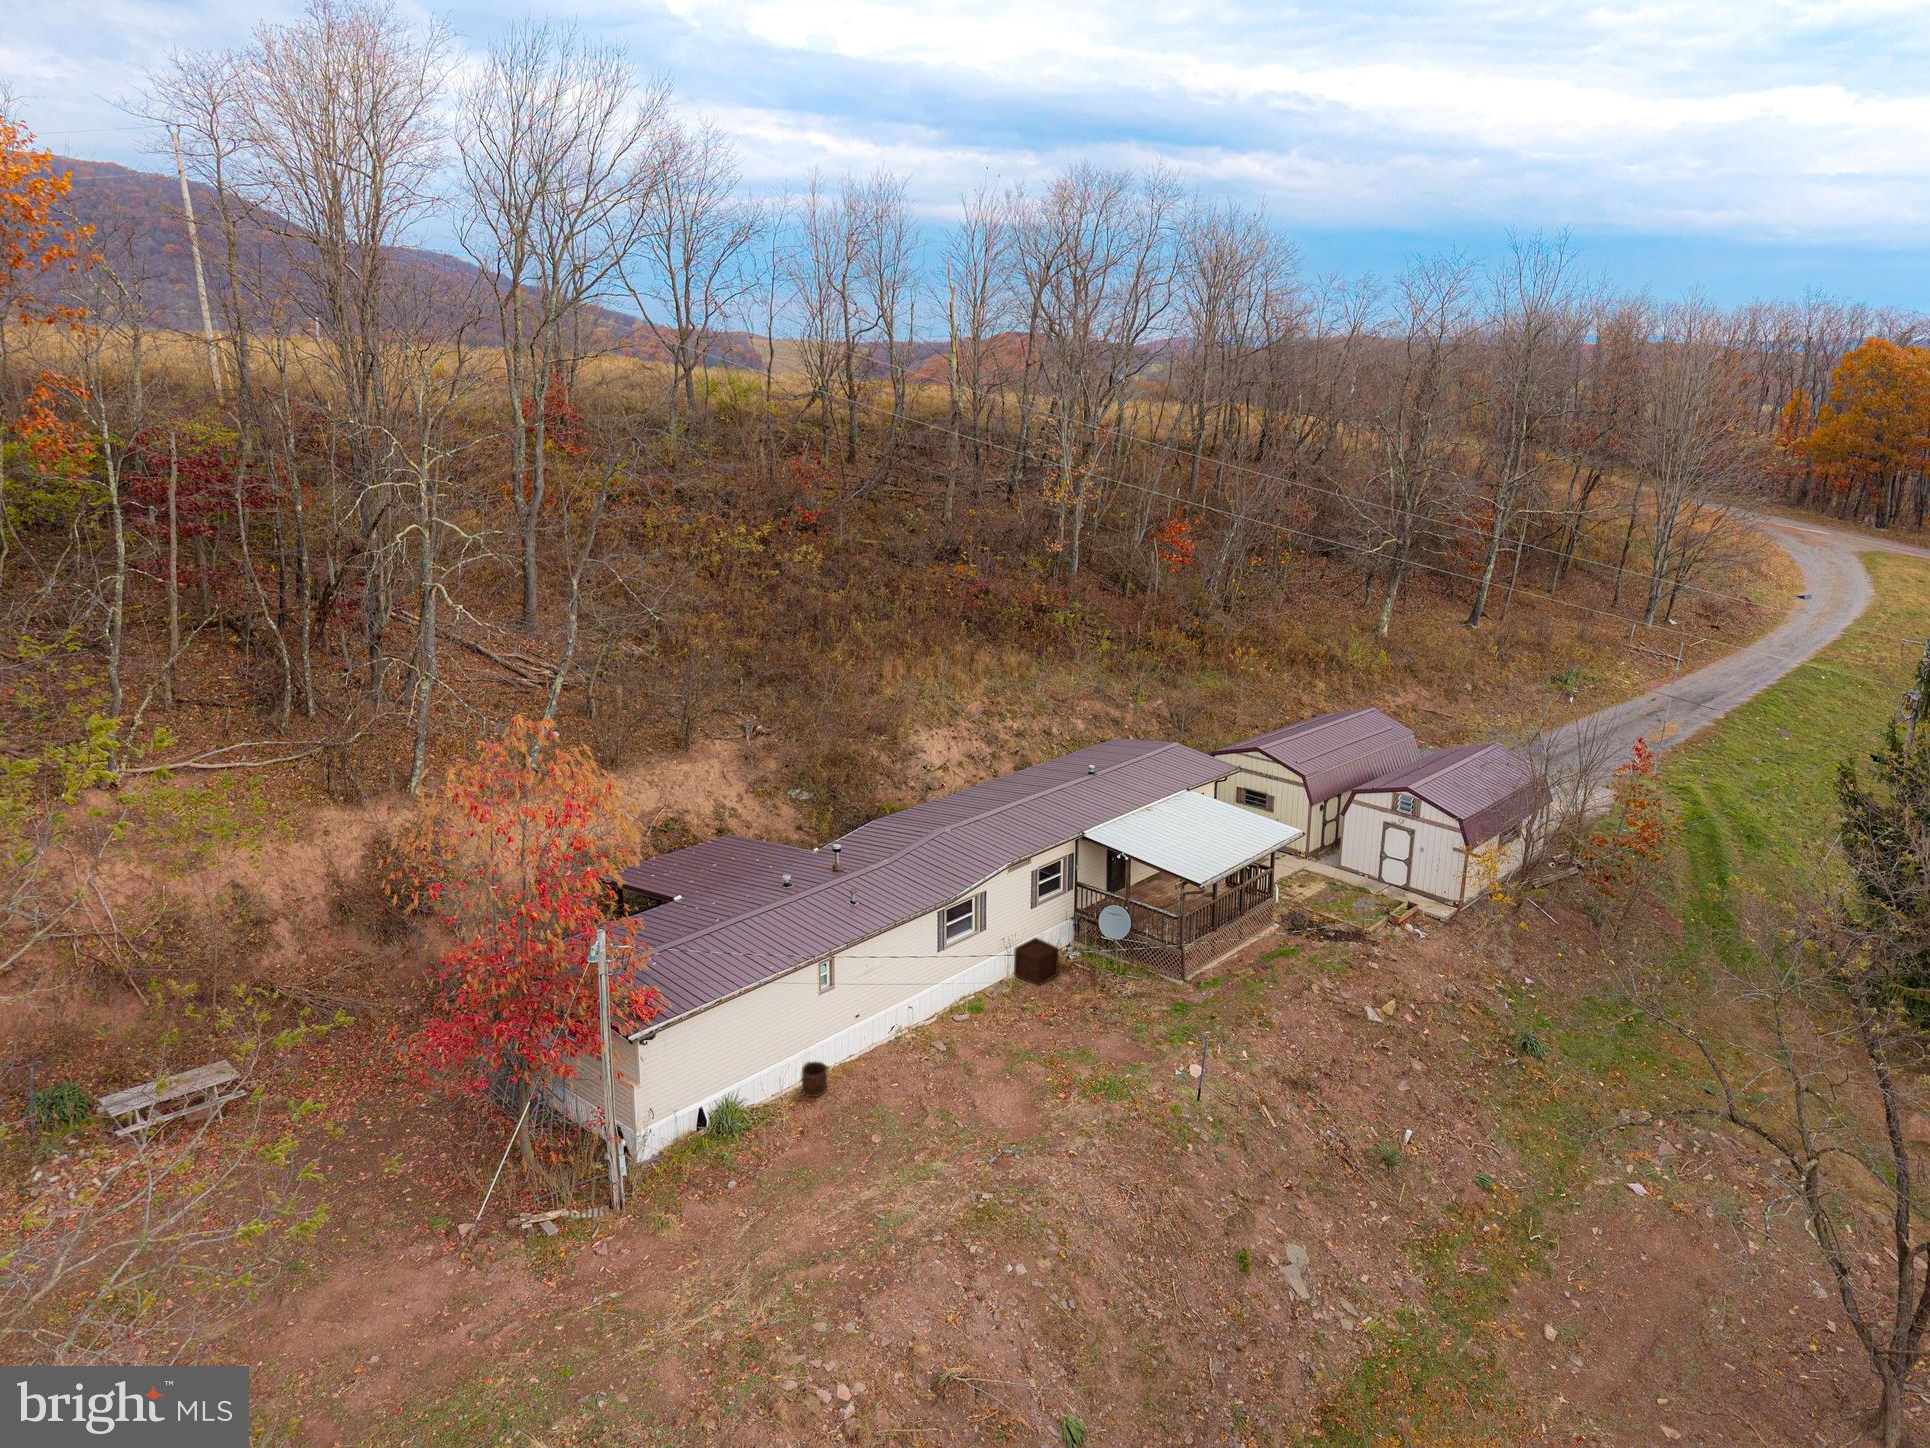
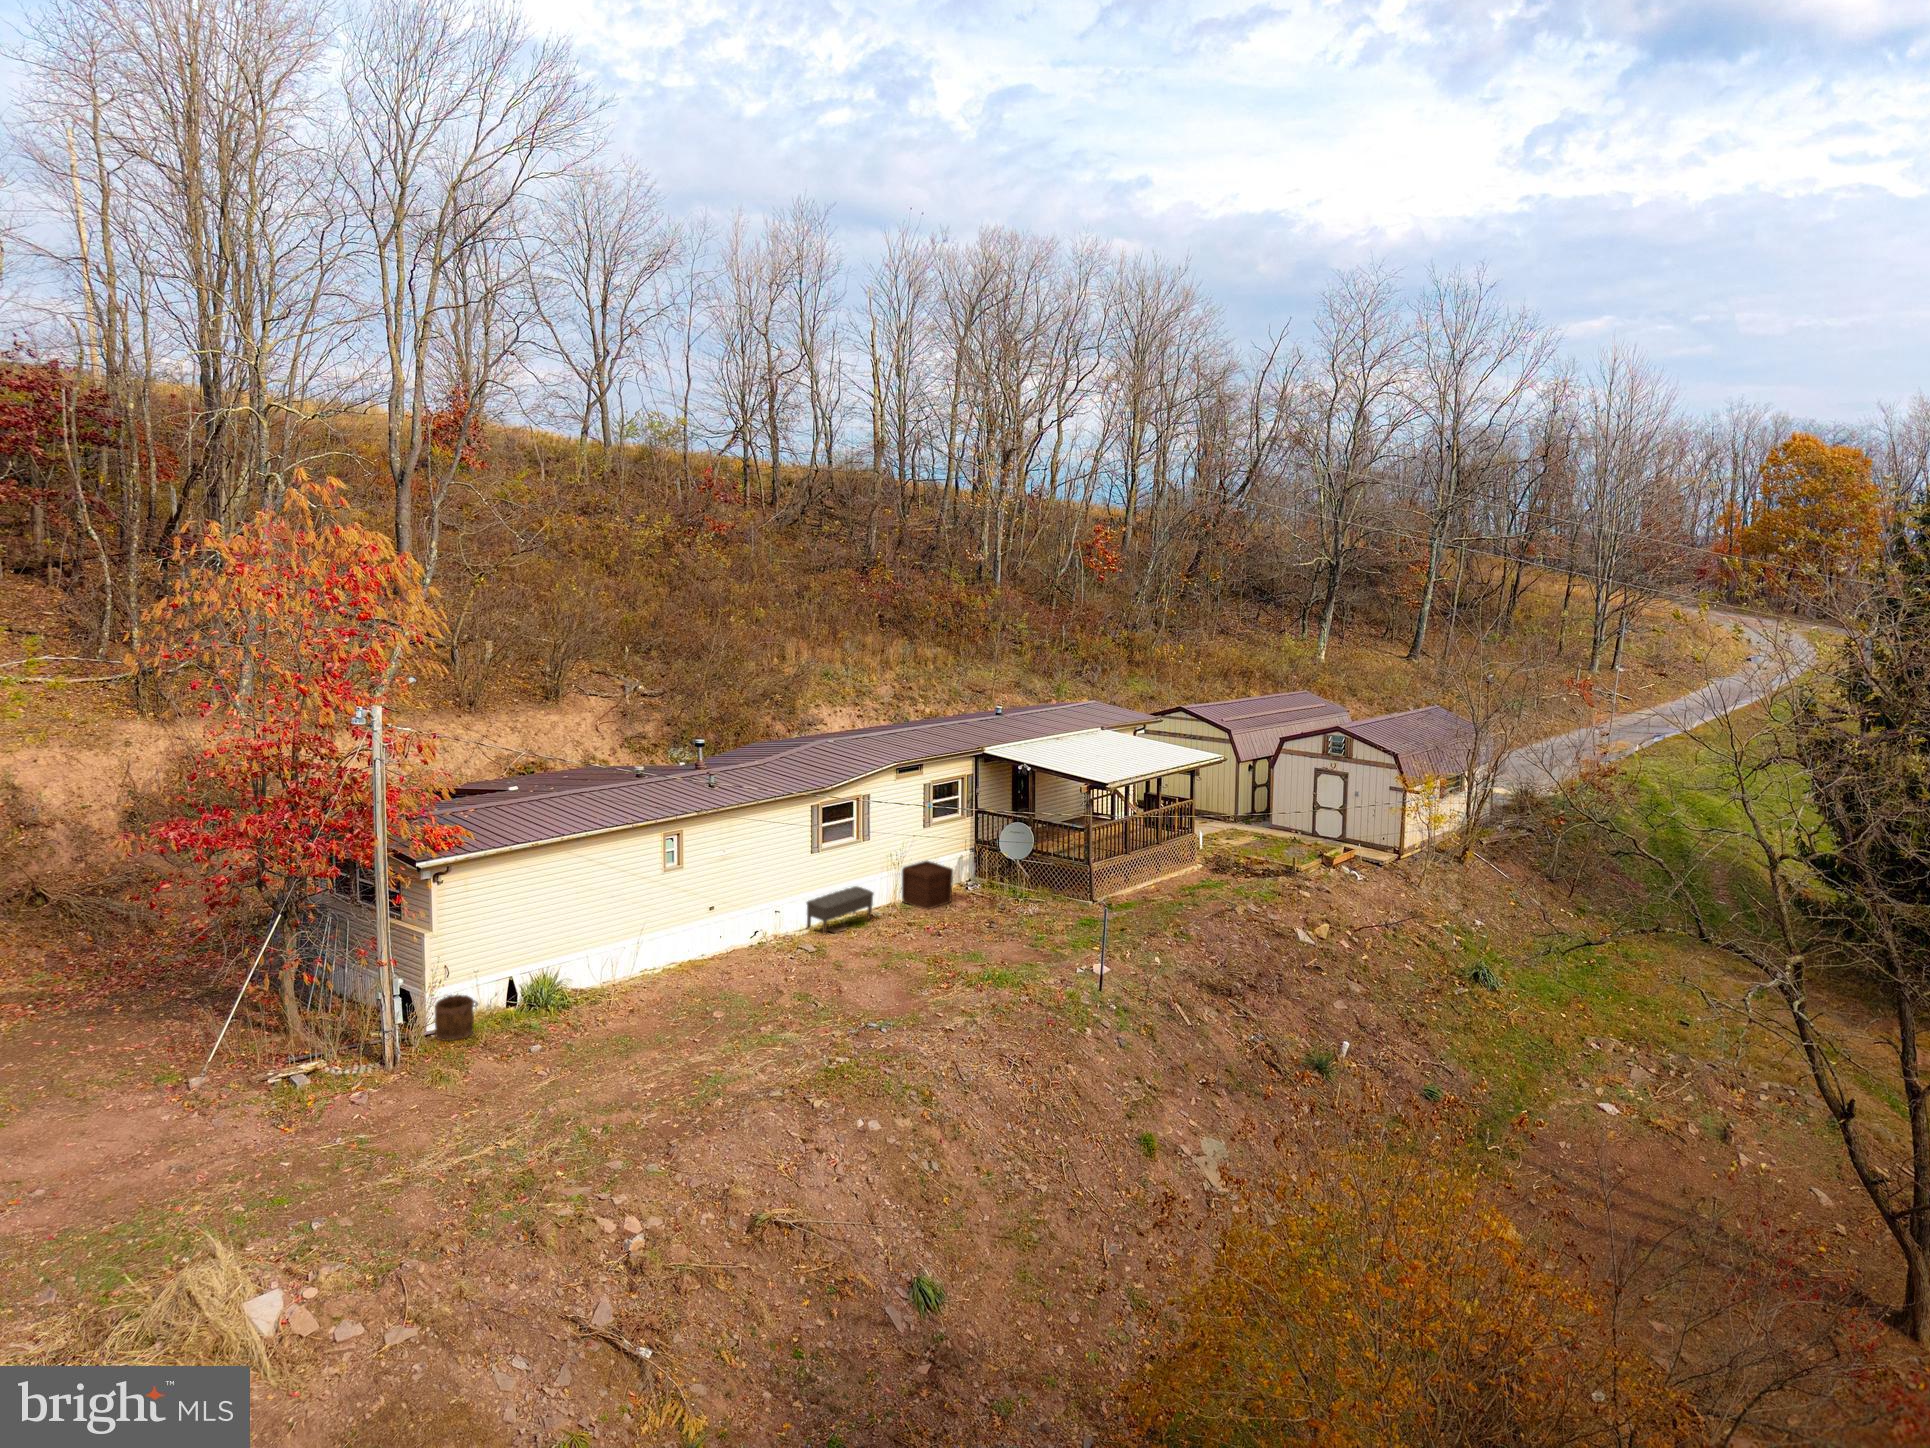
bench: none [937,972,993,1025] -> present [807,886,874,934]
bucket: present [802,1062,829,1097] -> present [435,995,478,1041]

